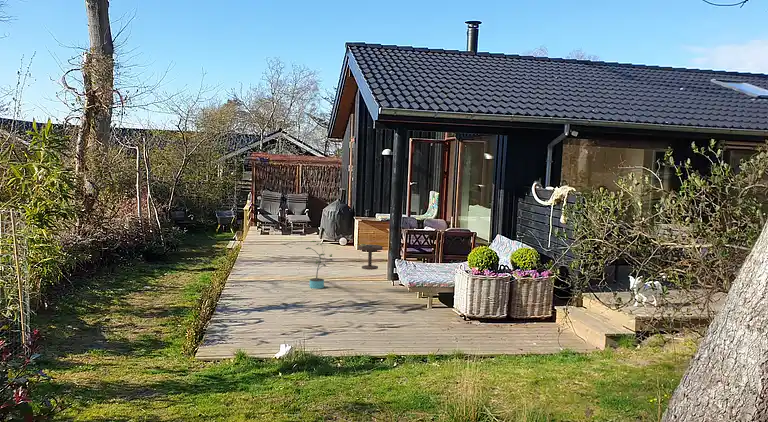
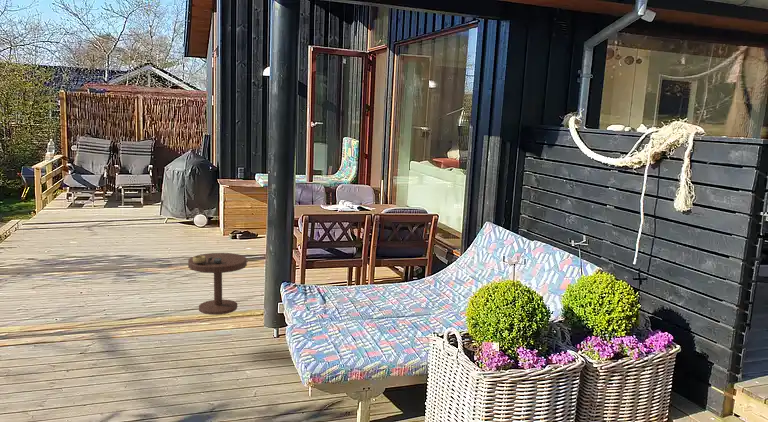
potted plant: present [306,241,332,289] -> none [53,248,129,362]

